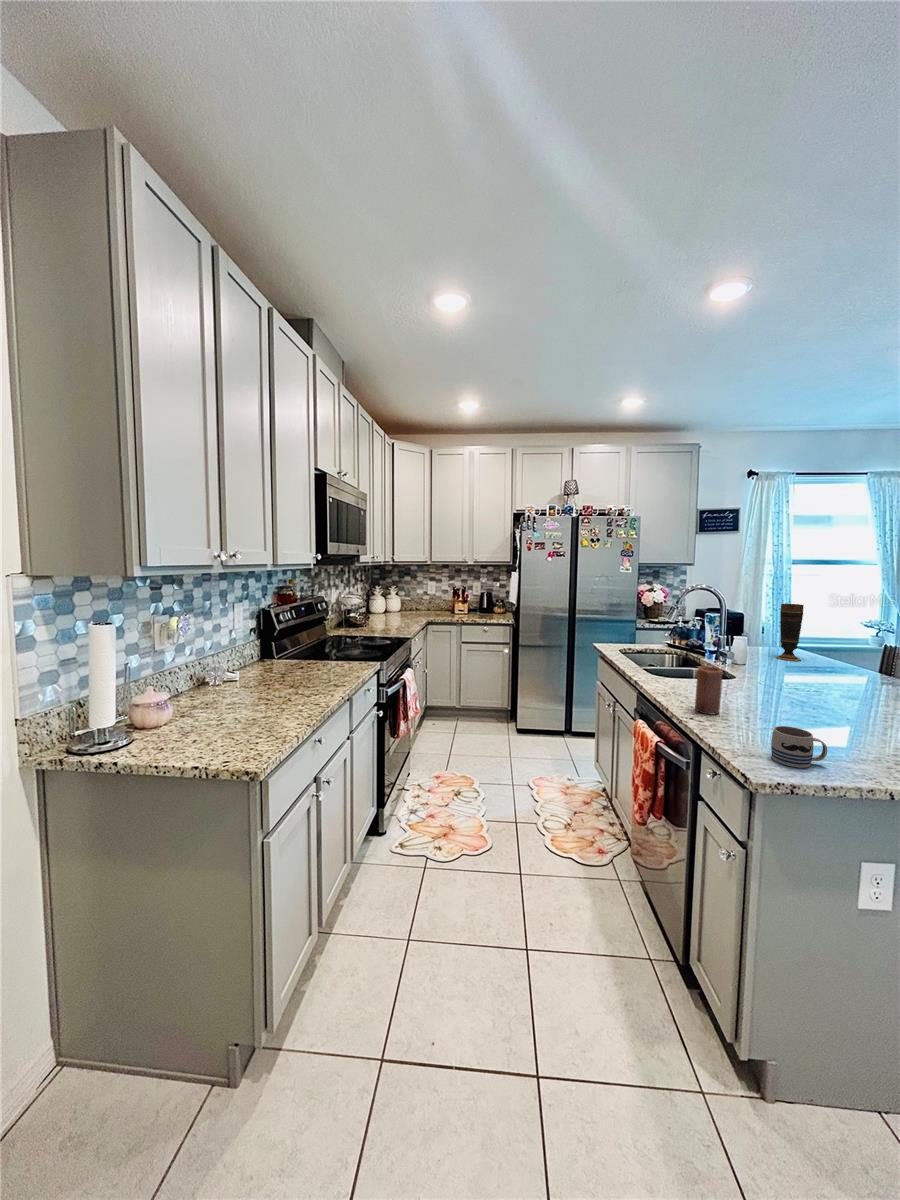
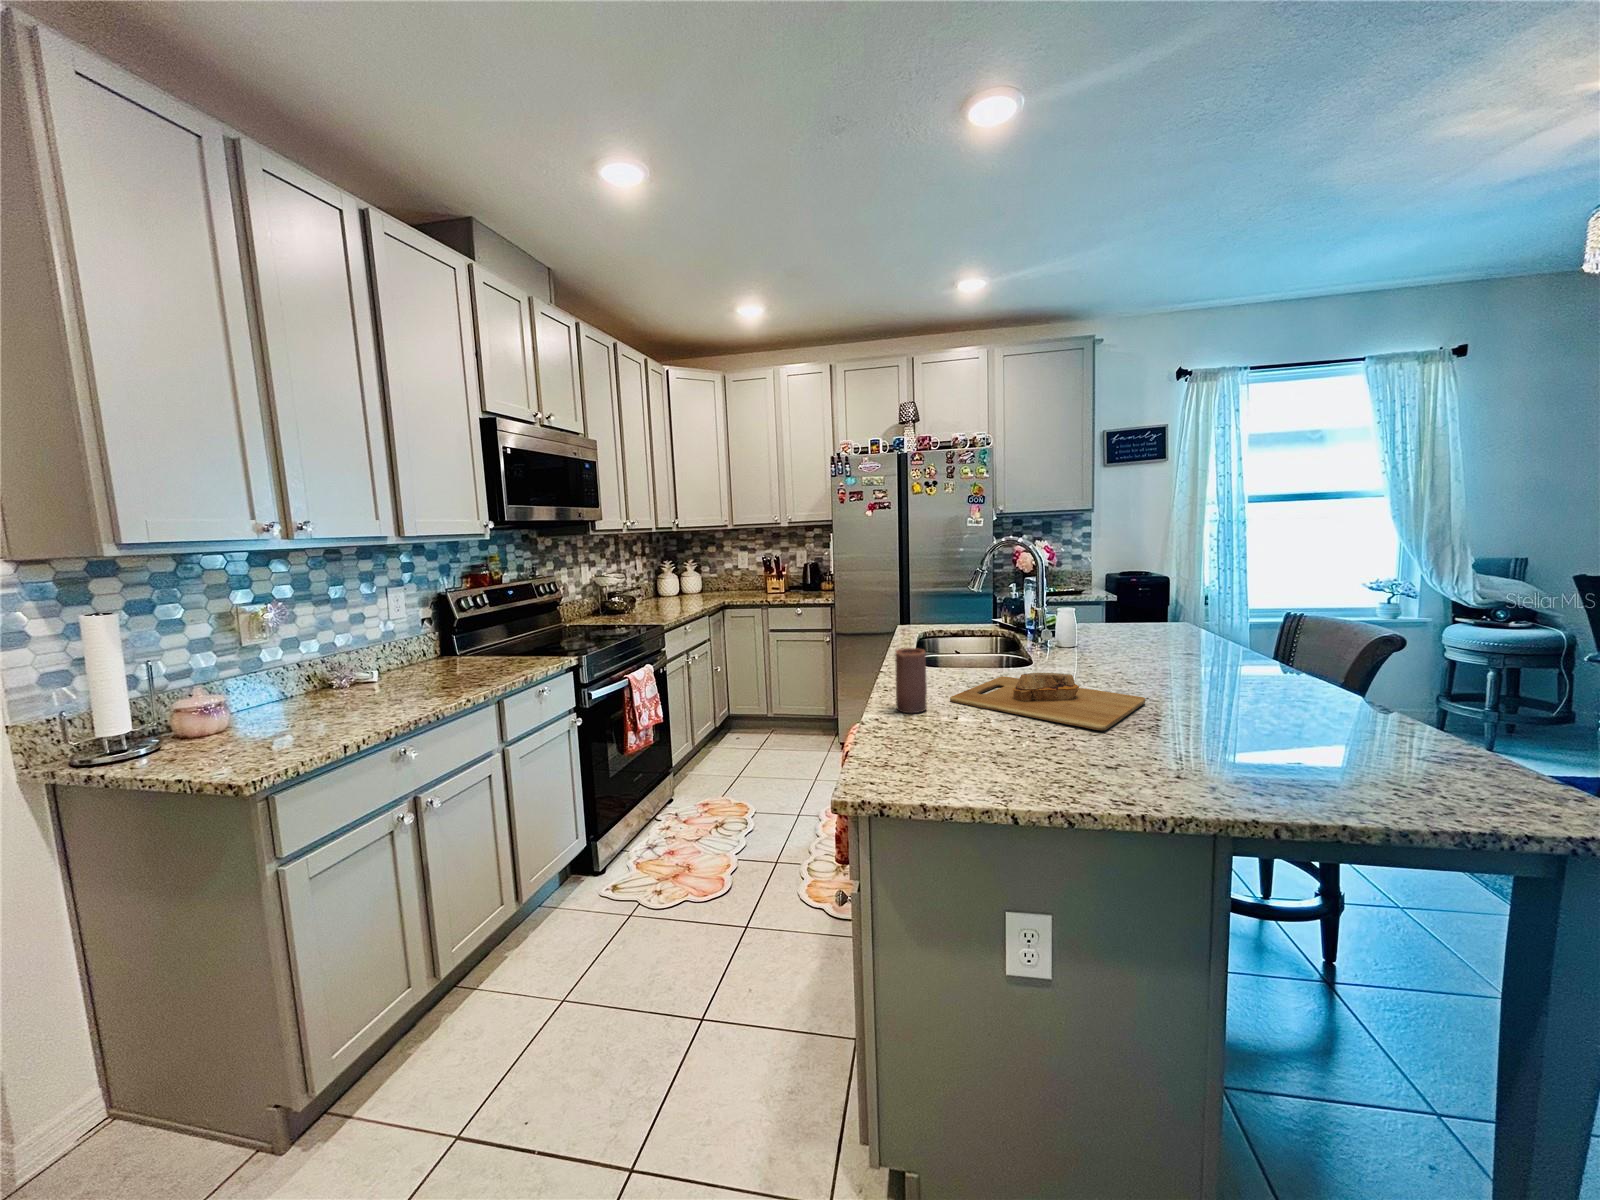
vase: present [776,604,804,661] -> none [1137,558,1171,639]
cutting board: none [723,687,865,729] -> present [950,673,1145,730]
mug: present [771,726,827,768] -> none [901,725,966,781]

